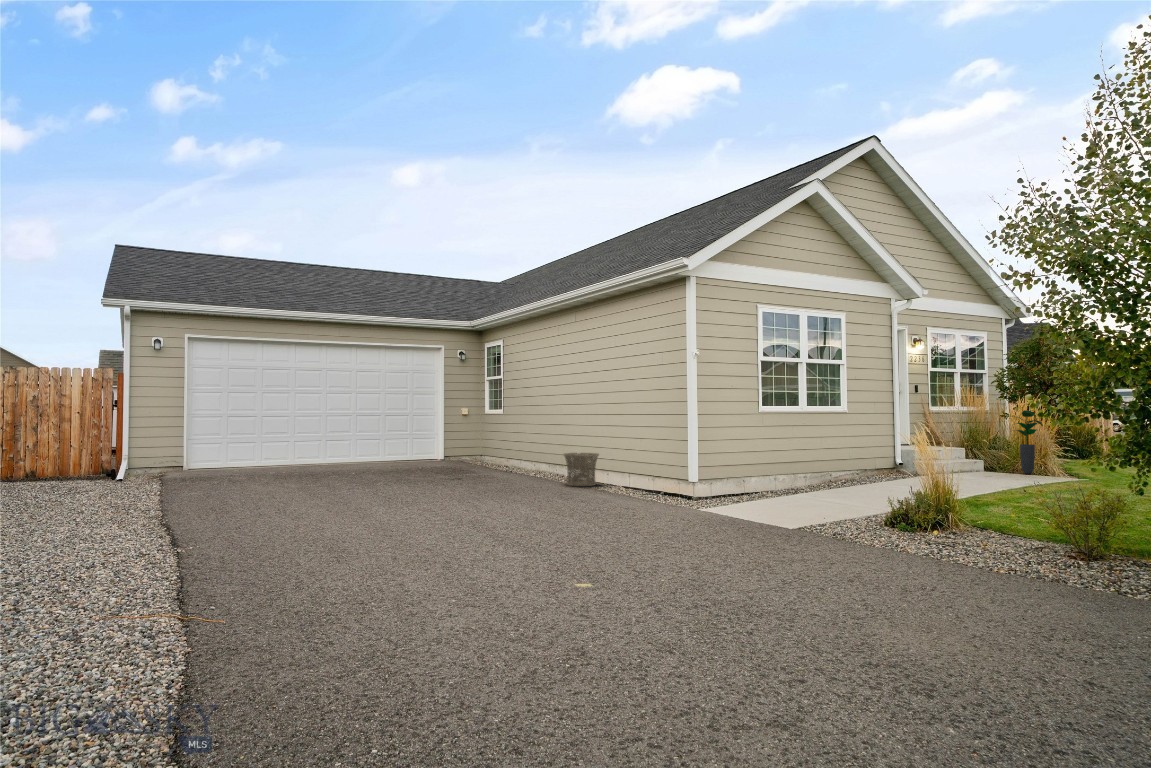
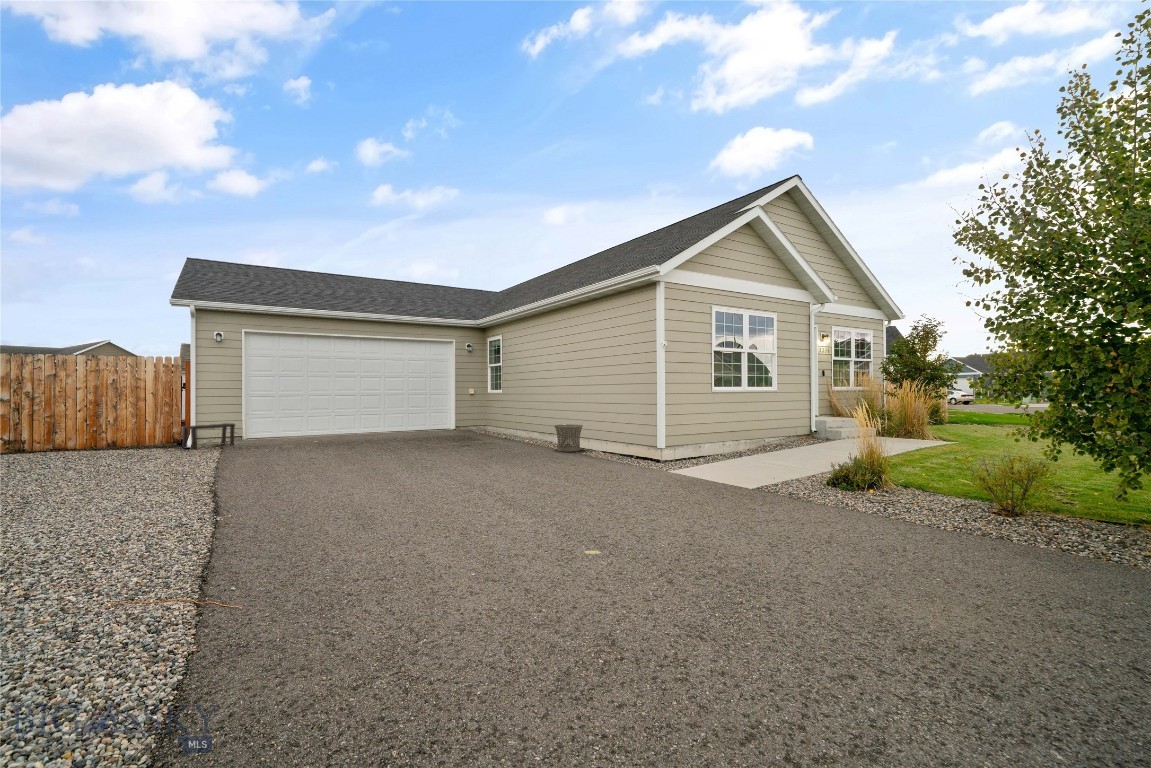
potted plant: present [1017,410,1043,474] -> none [902,390,928,439]
bench: none [114,449,176,480] -> present [182,423,235,449]

